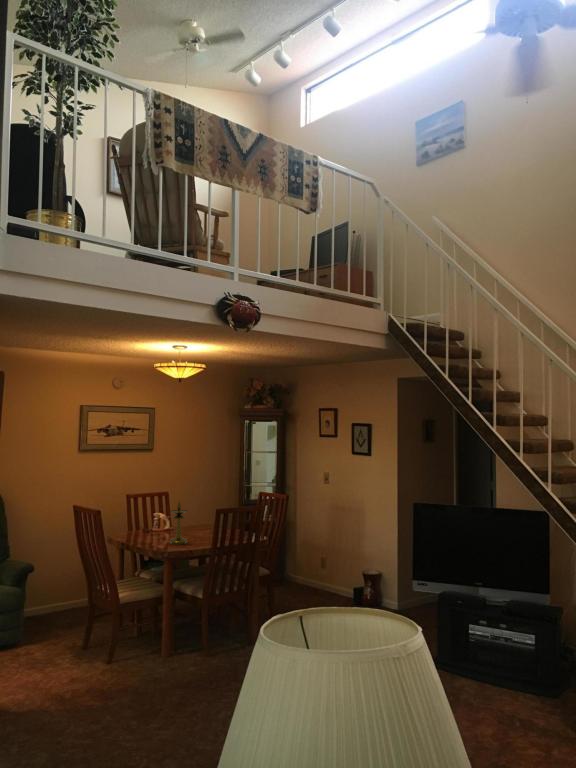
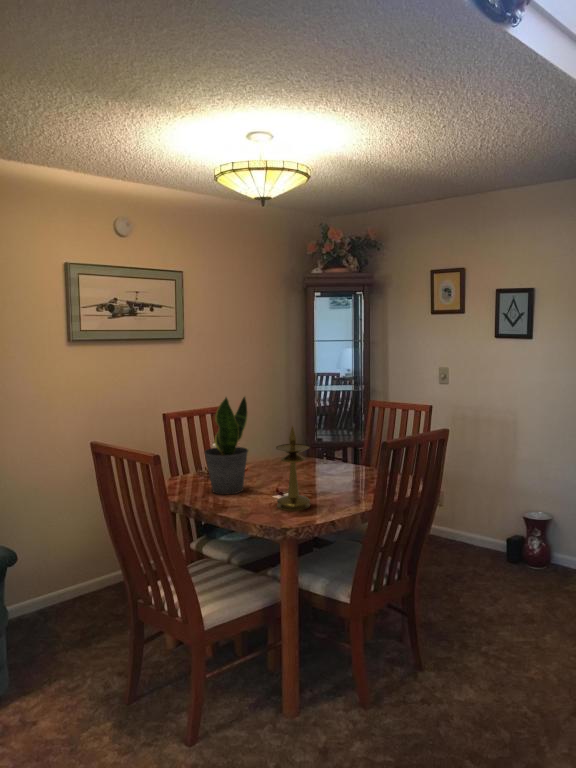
potted plant: none [140,484,165,538] -> present [205,397,248,494]

